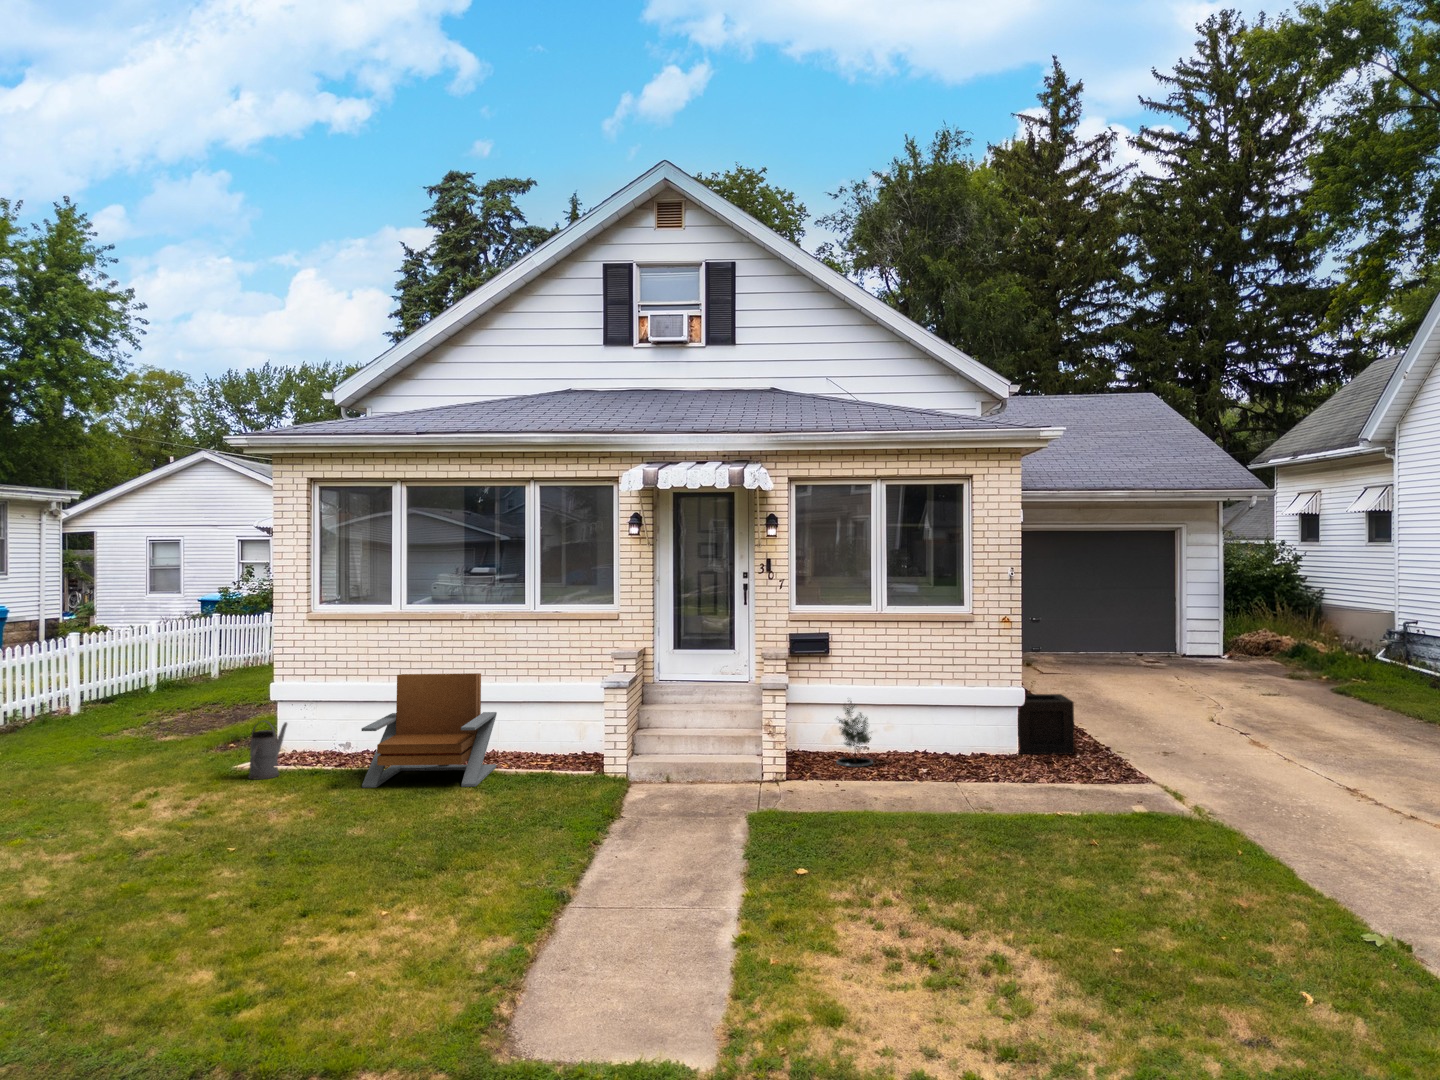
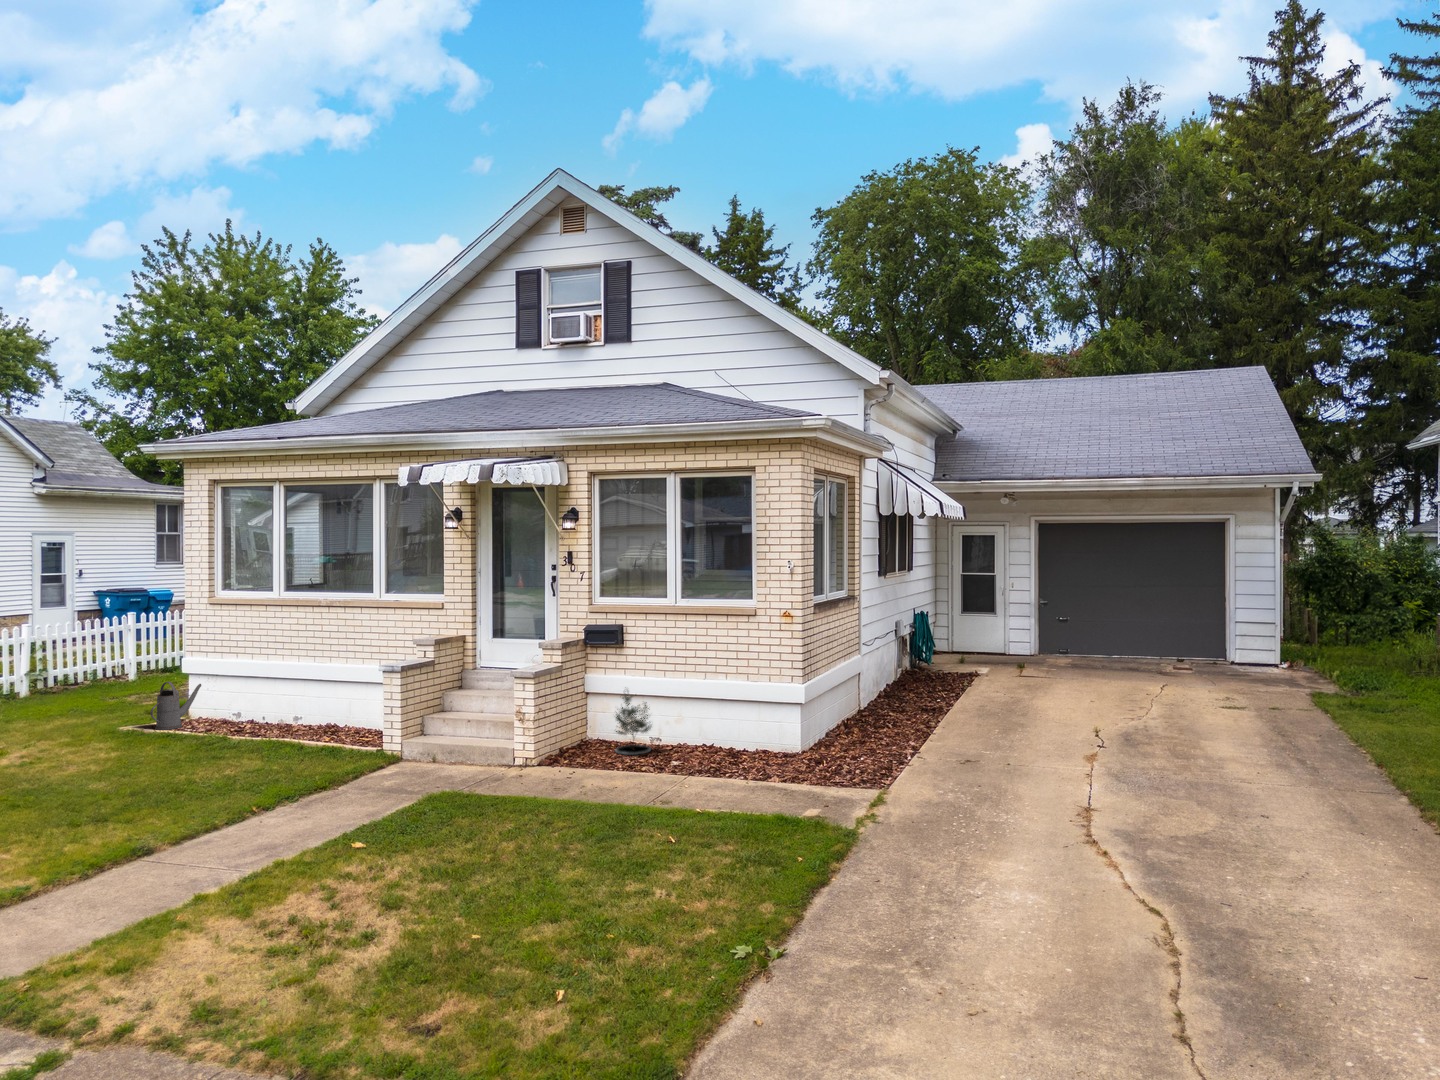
lounge chair: present [361,673,497,788] -> none [209,648,342,748]
wooden crate: present [1018,694,1074,754] -> none [808,691,875,758]

